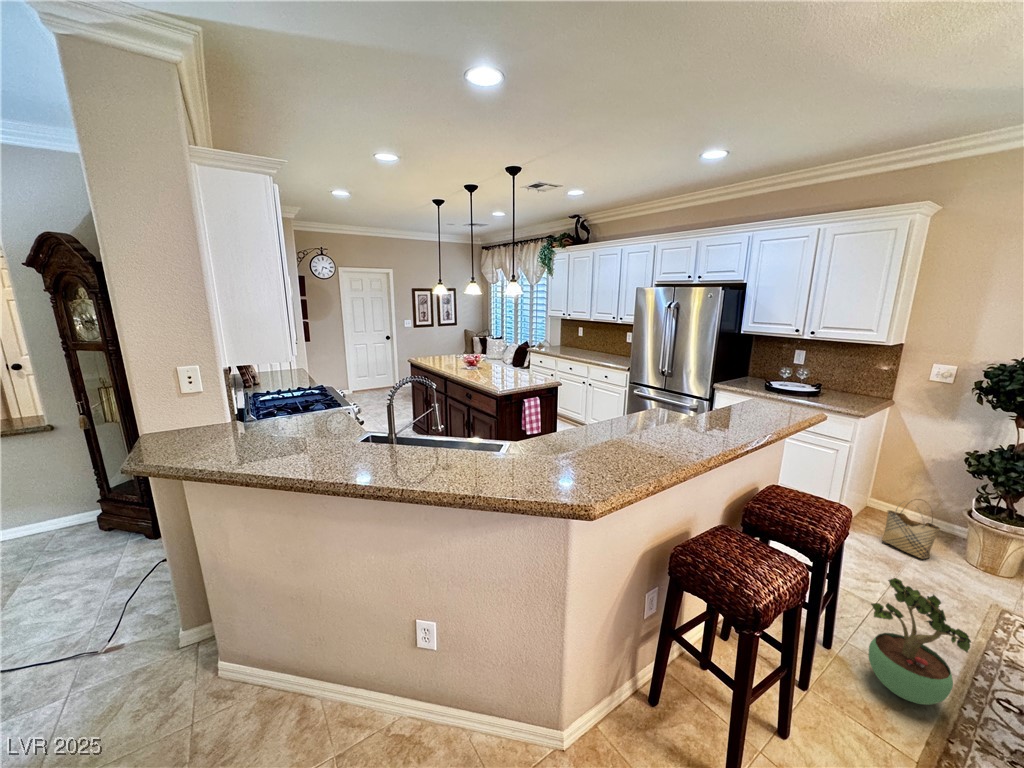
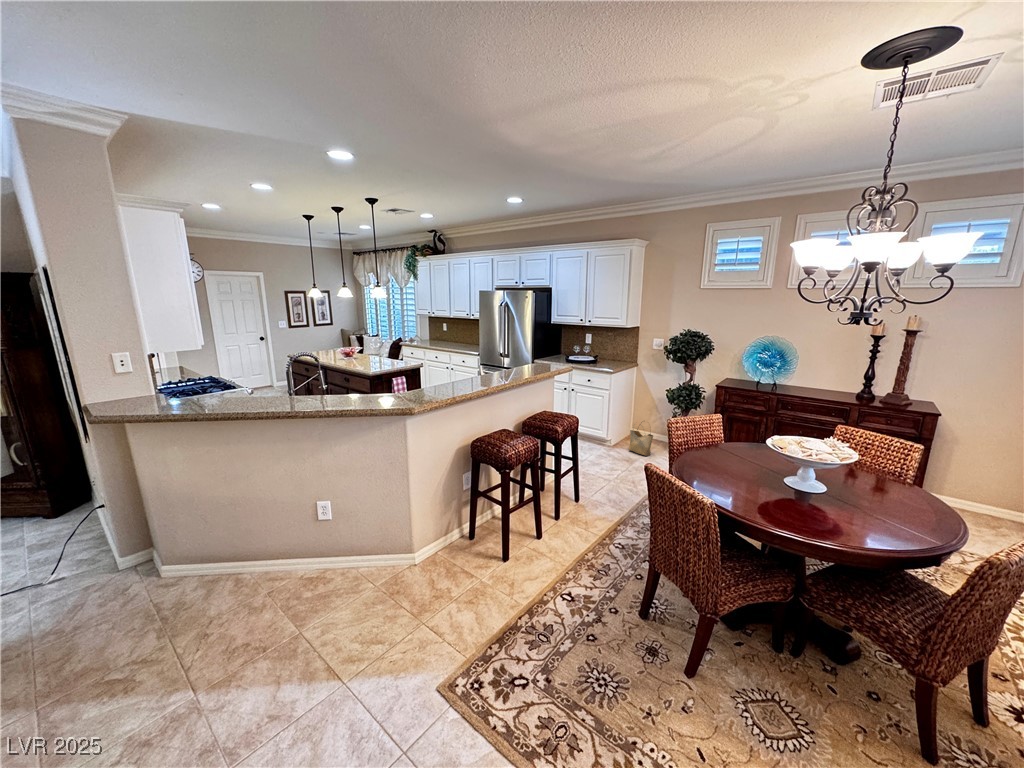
potted plant: present [869,578,971,705] -> none [592,451,625,515]

